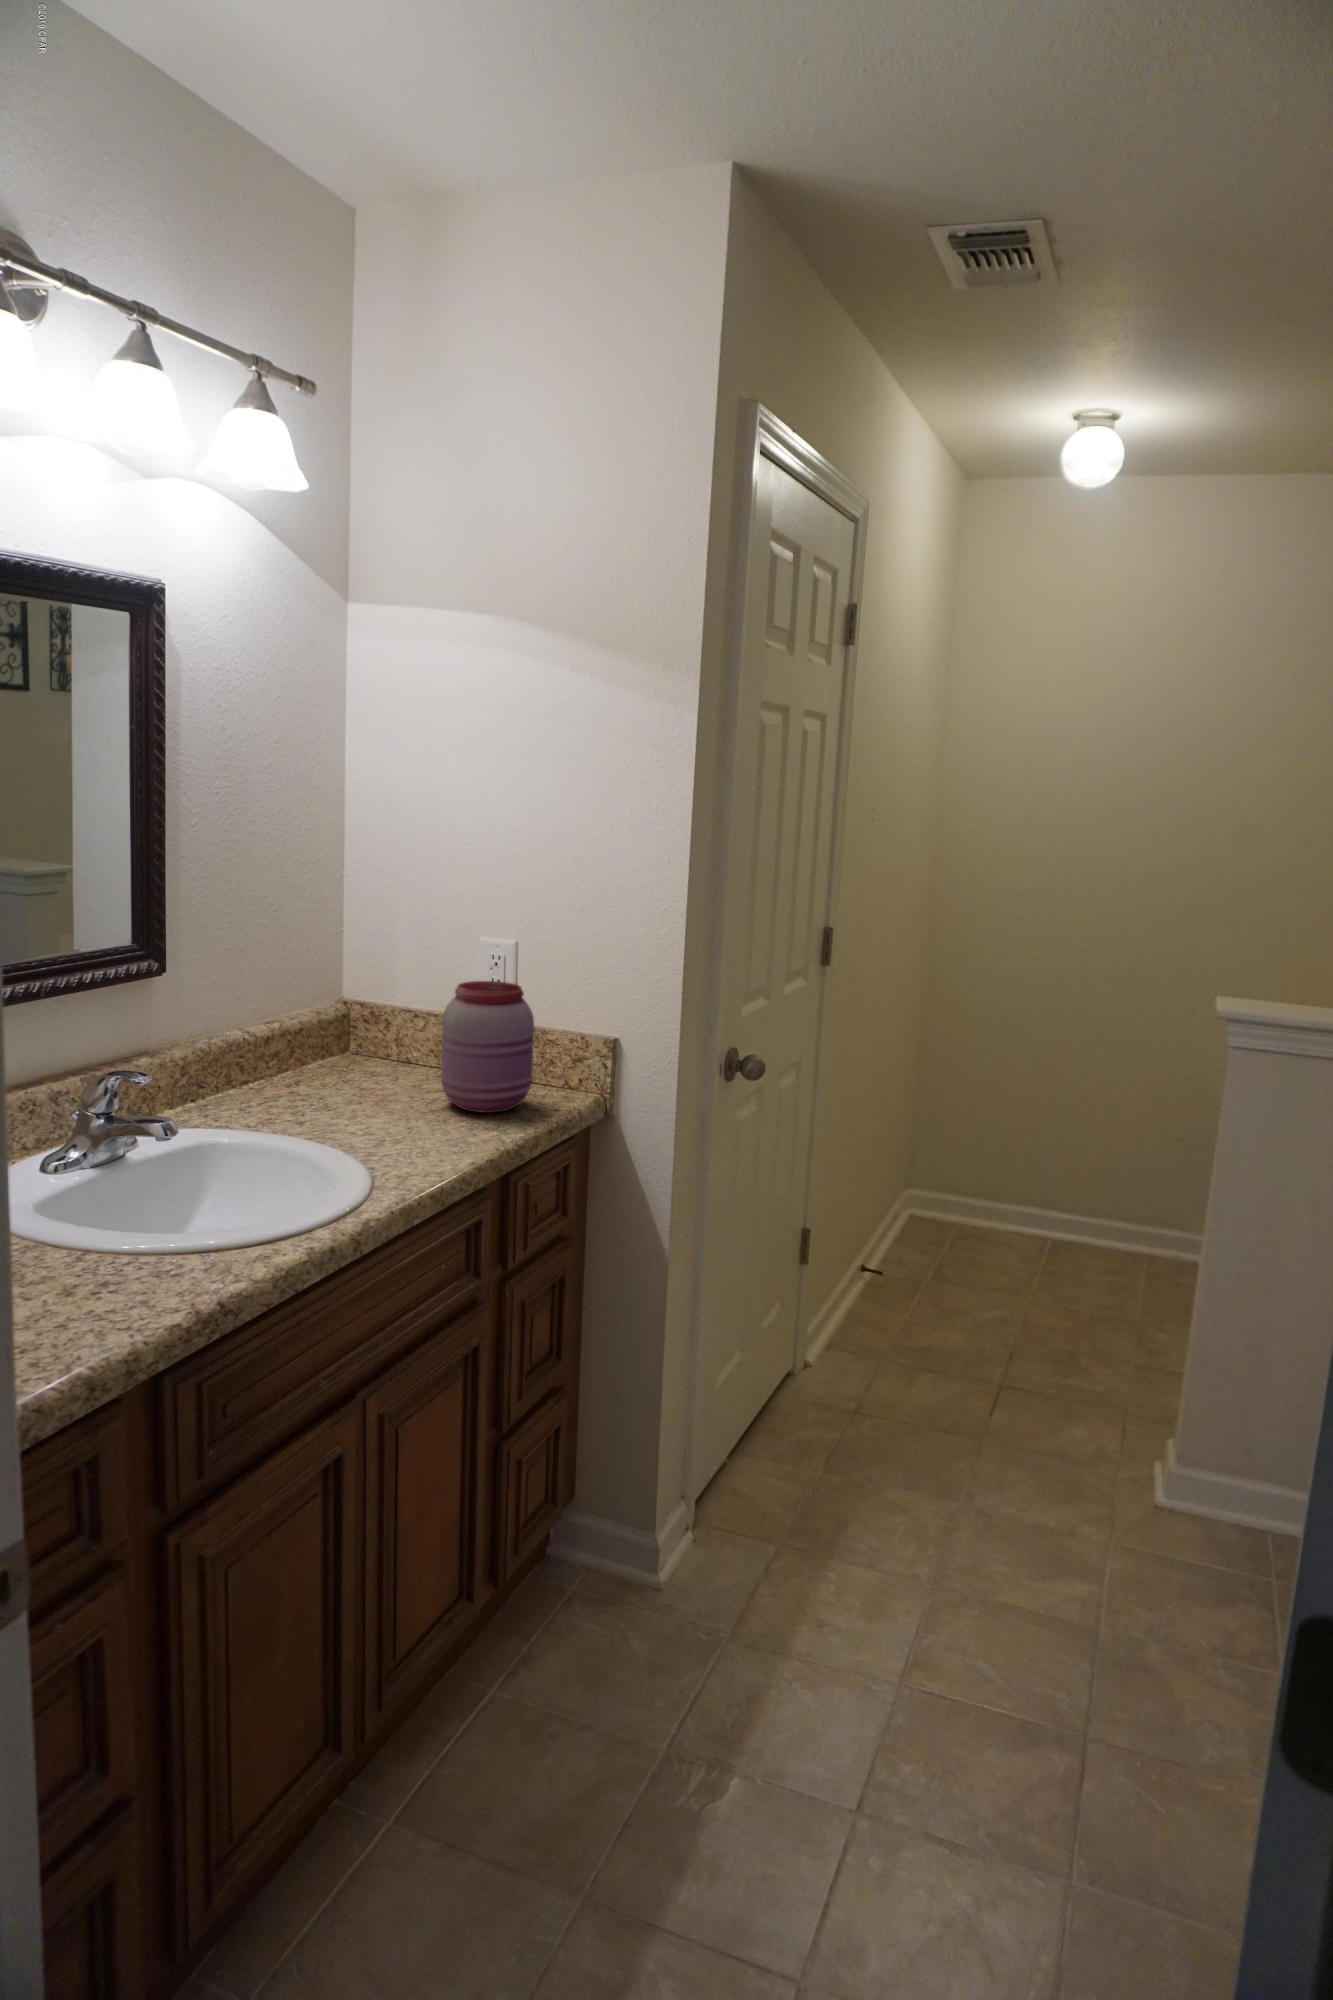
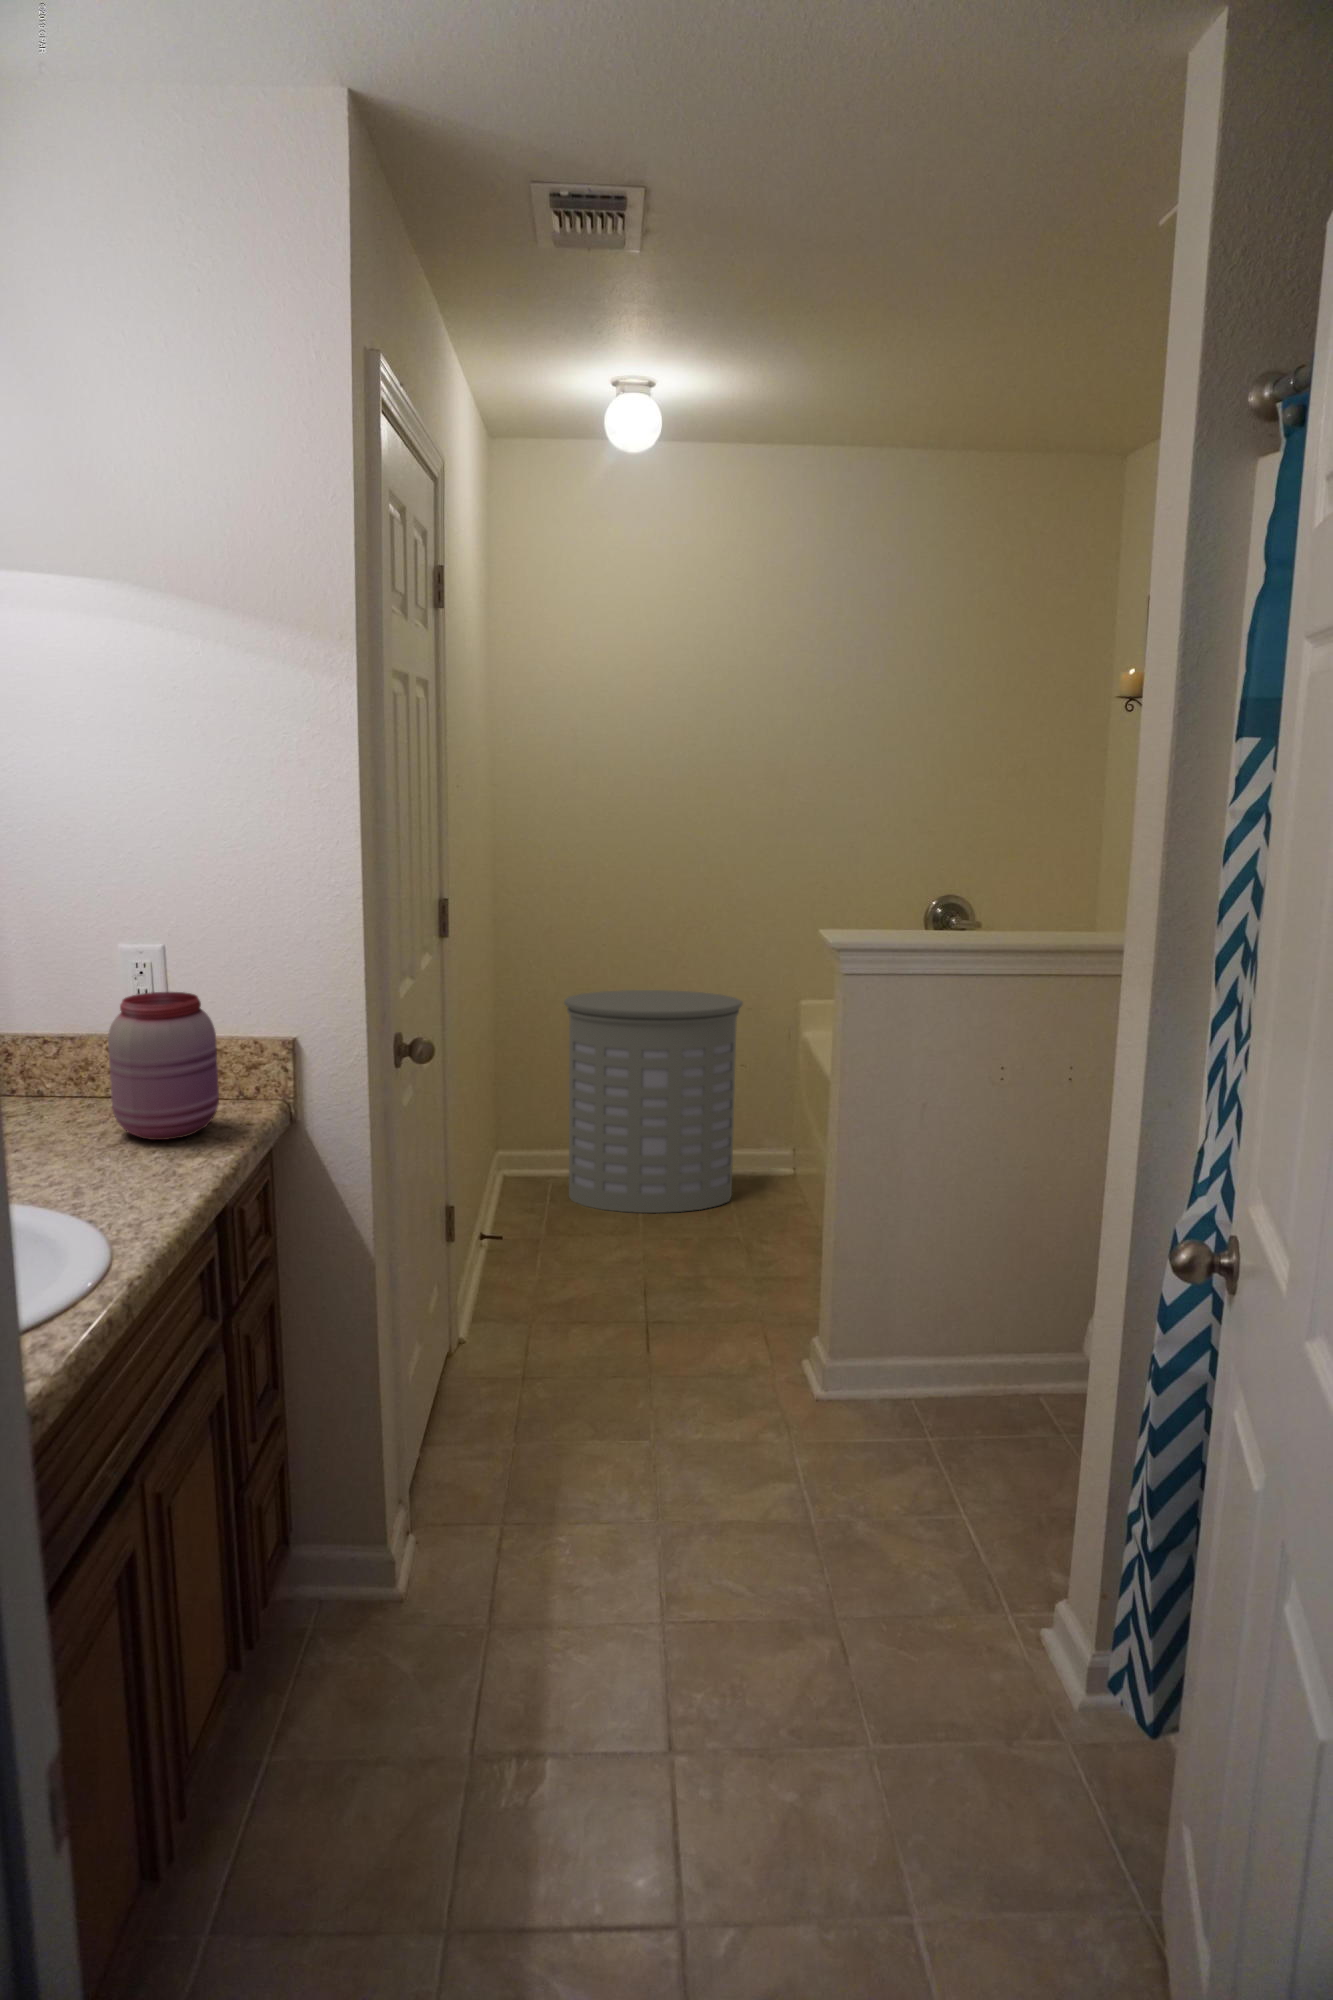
laundry hamper: none [970,1042,1179,1285] -> present [564,990,743,1213]

